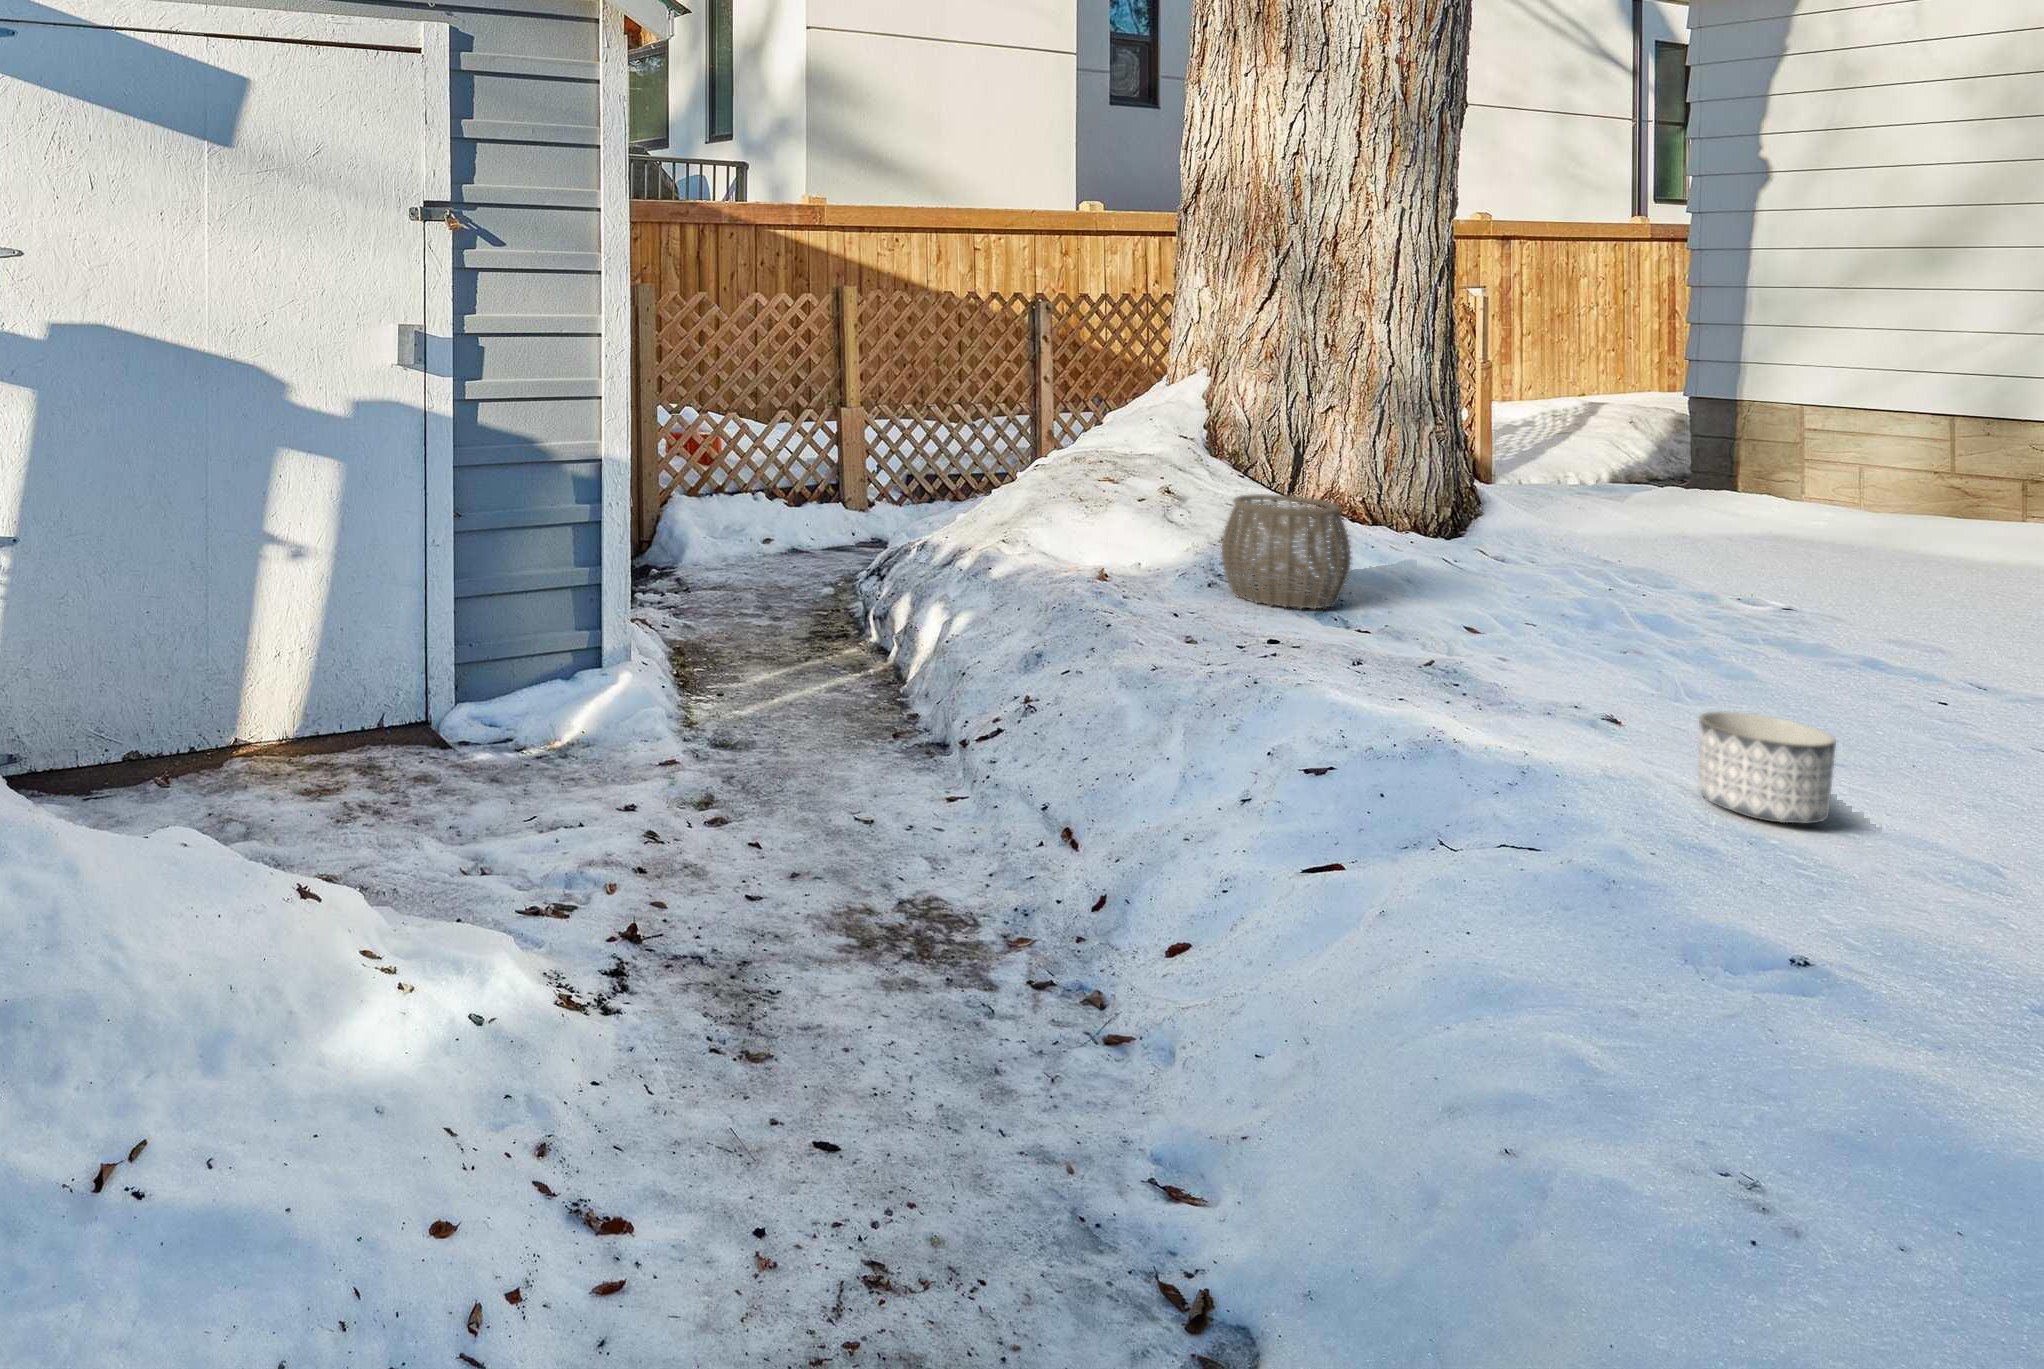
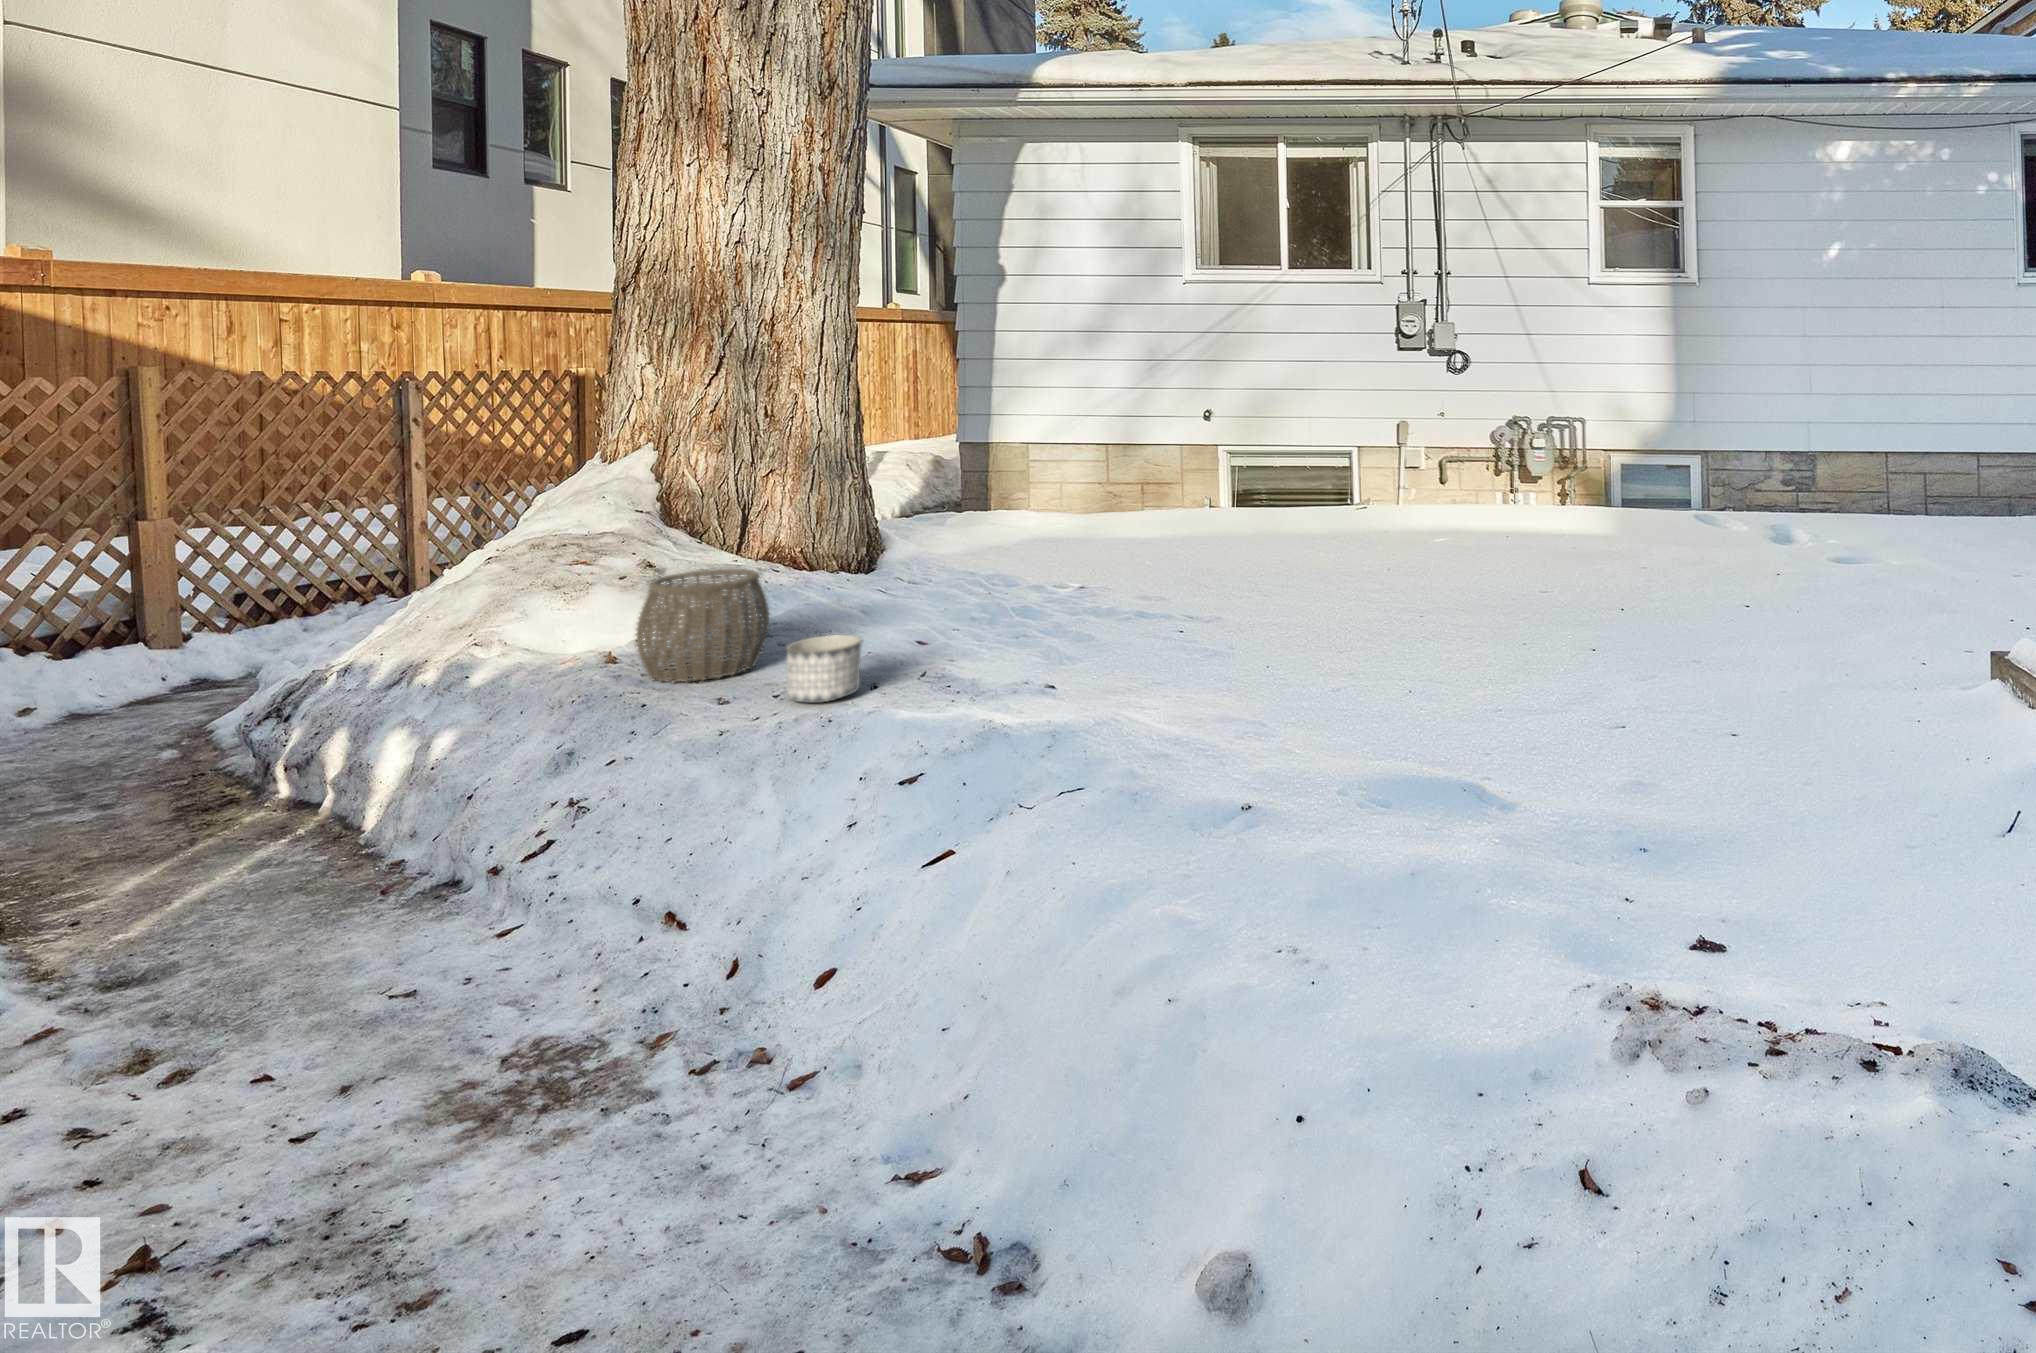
planter: present [1698,711,1836,823] -> present [786,635,862,703]

